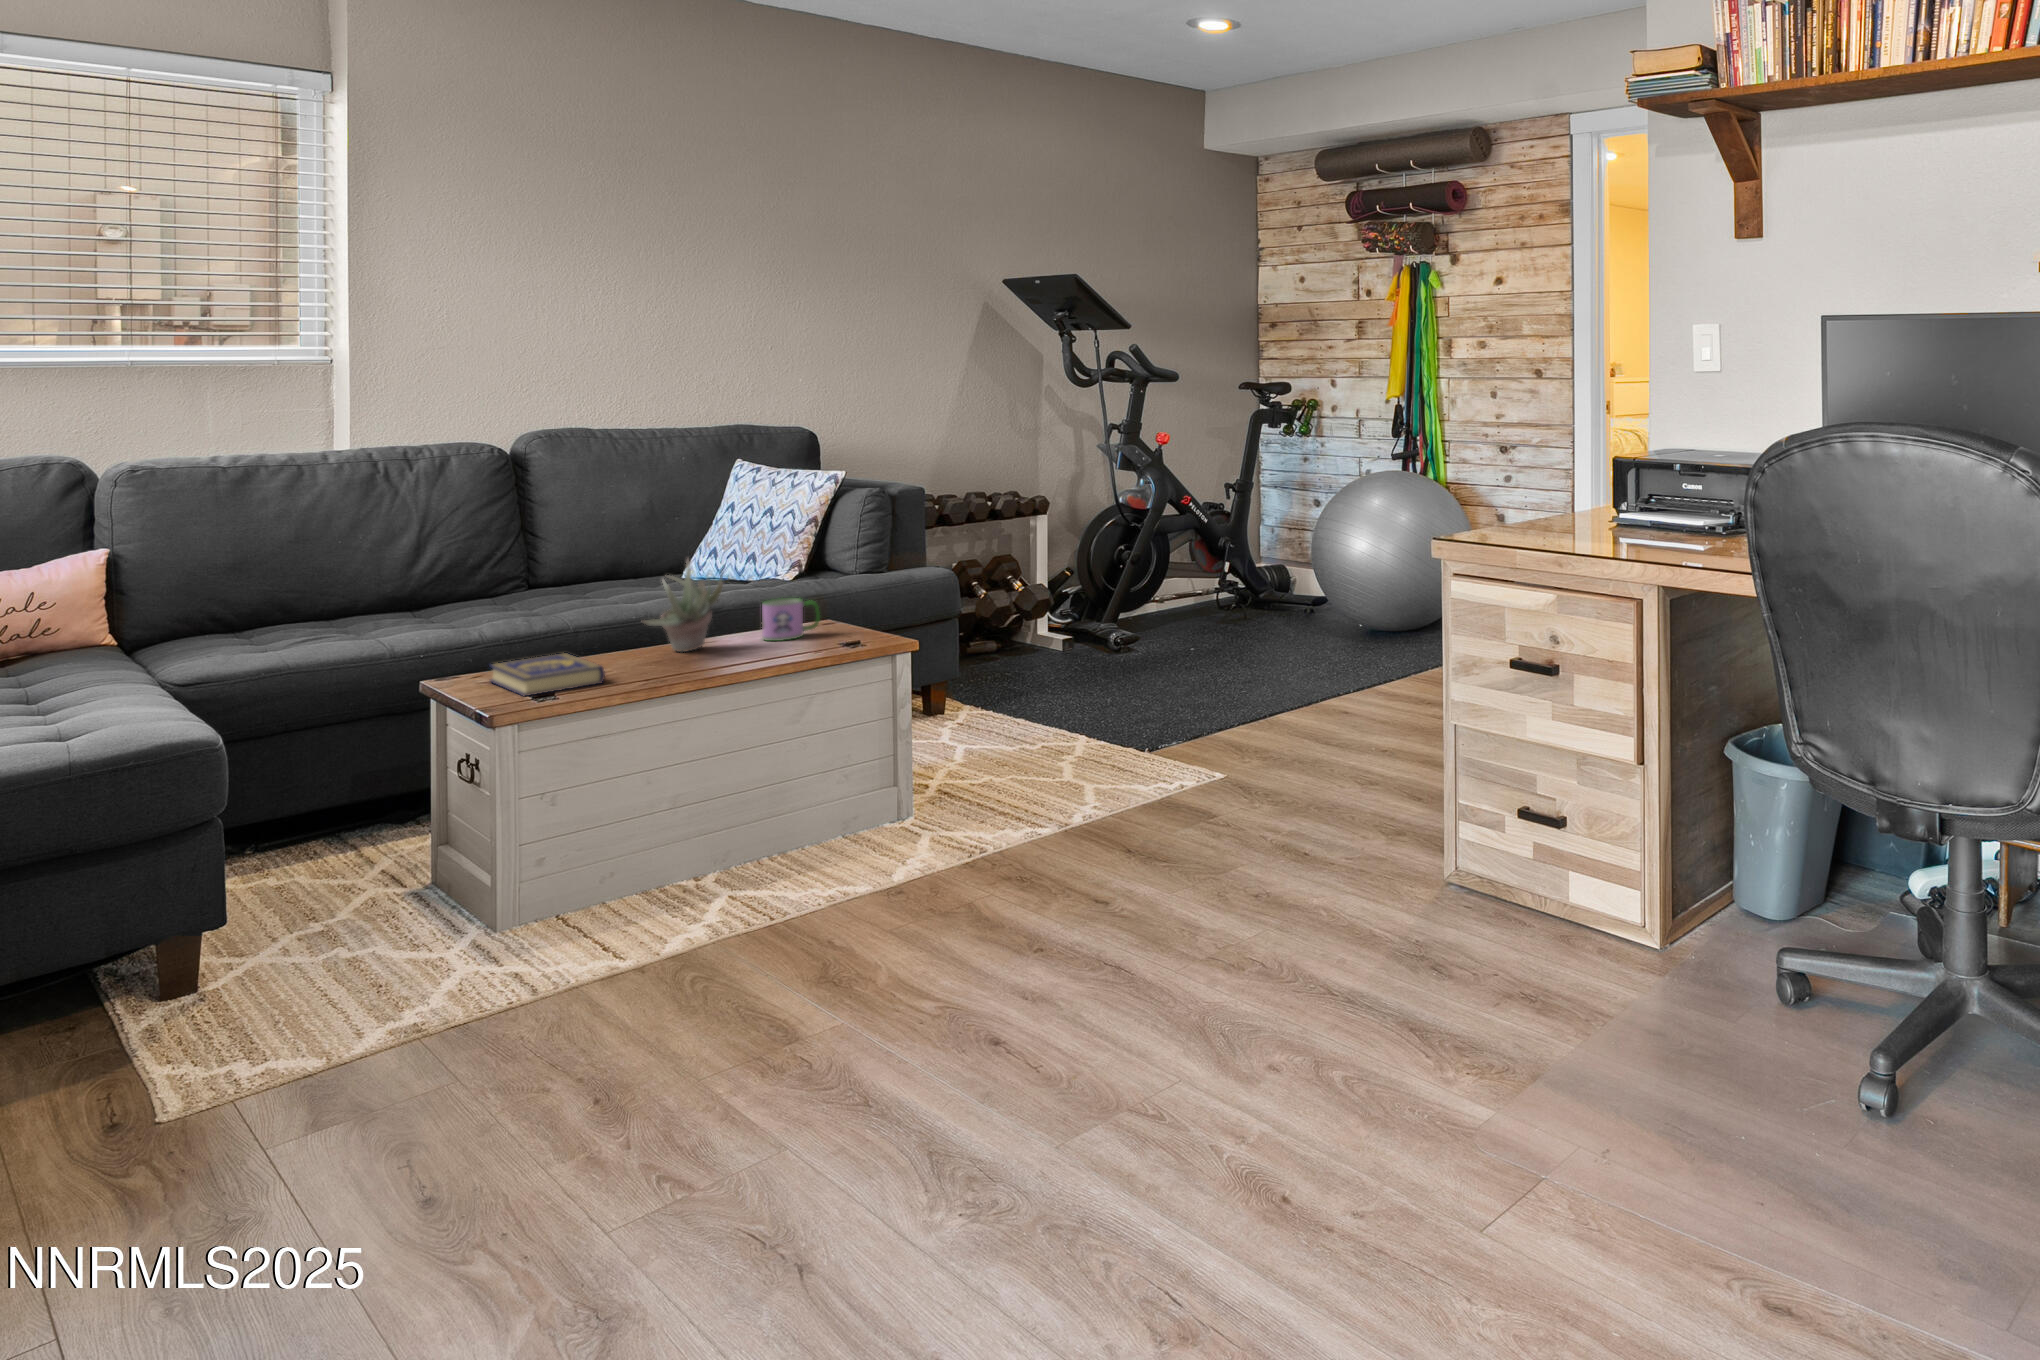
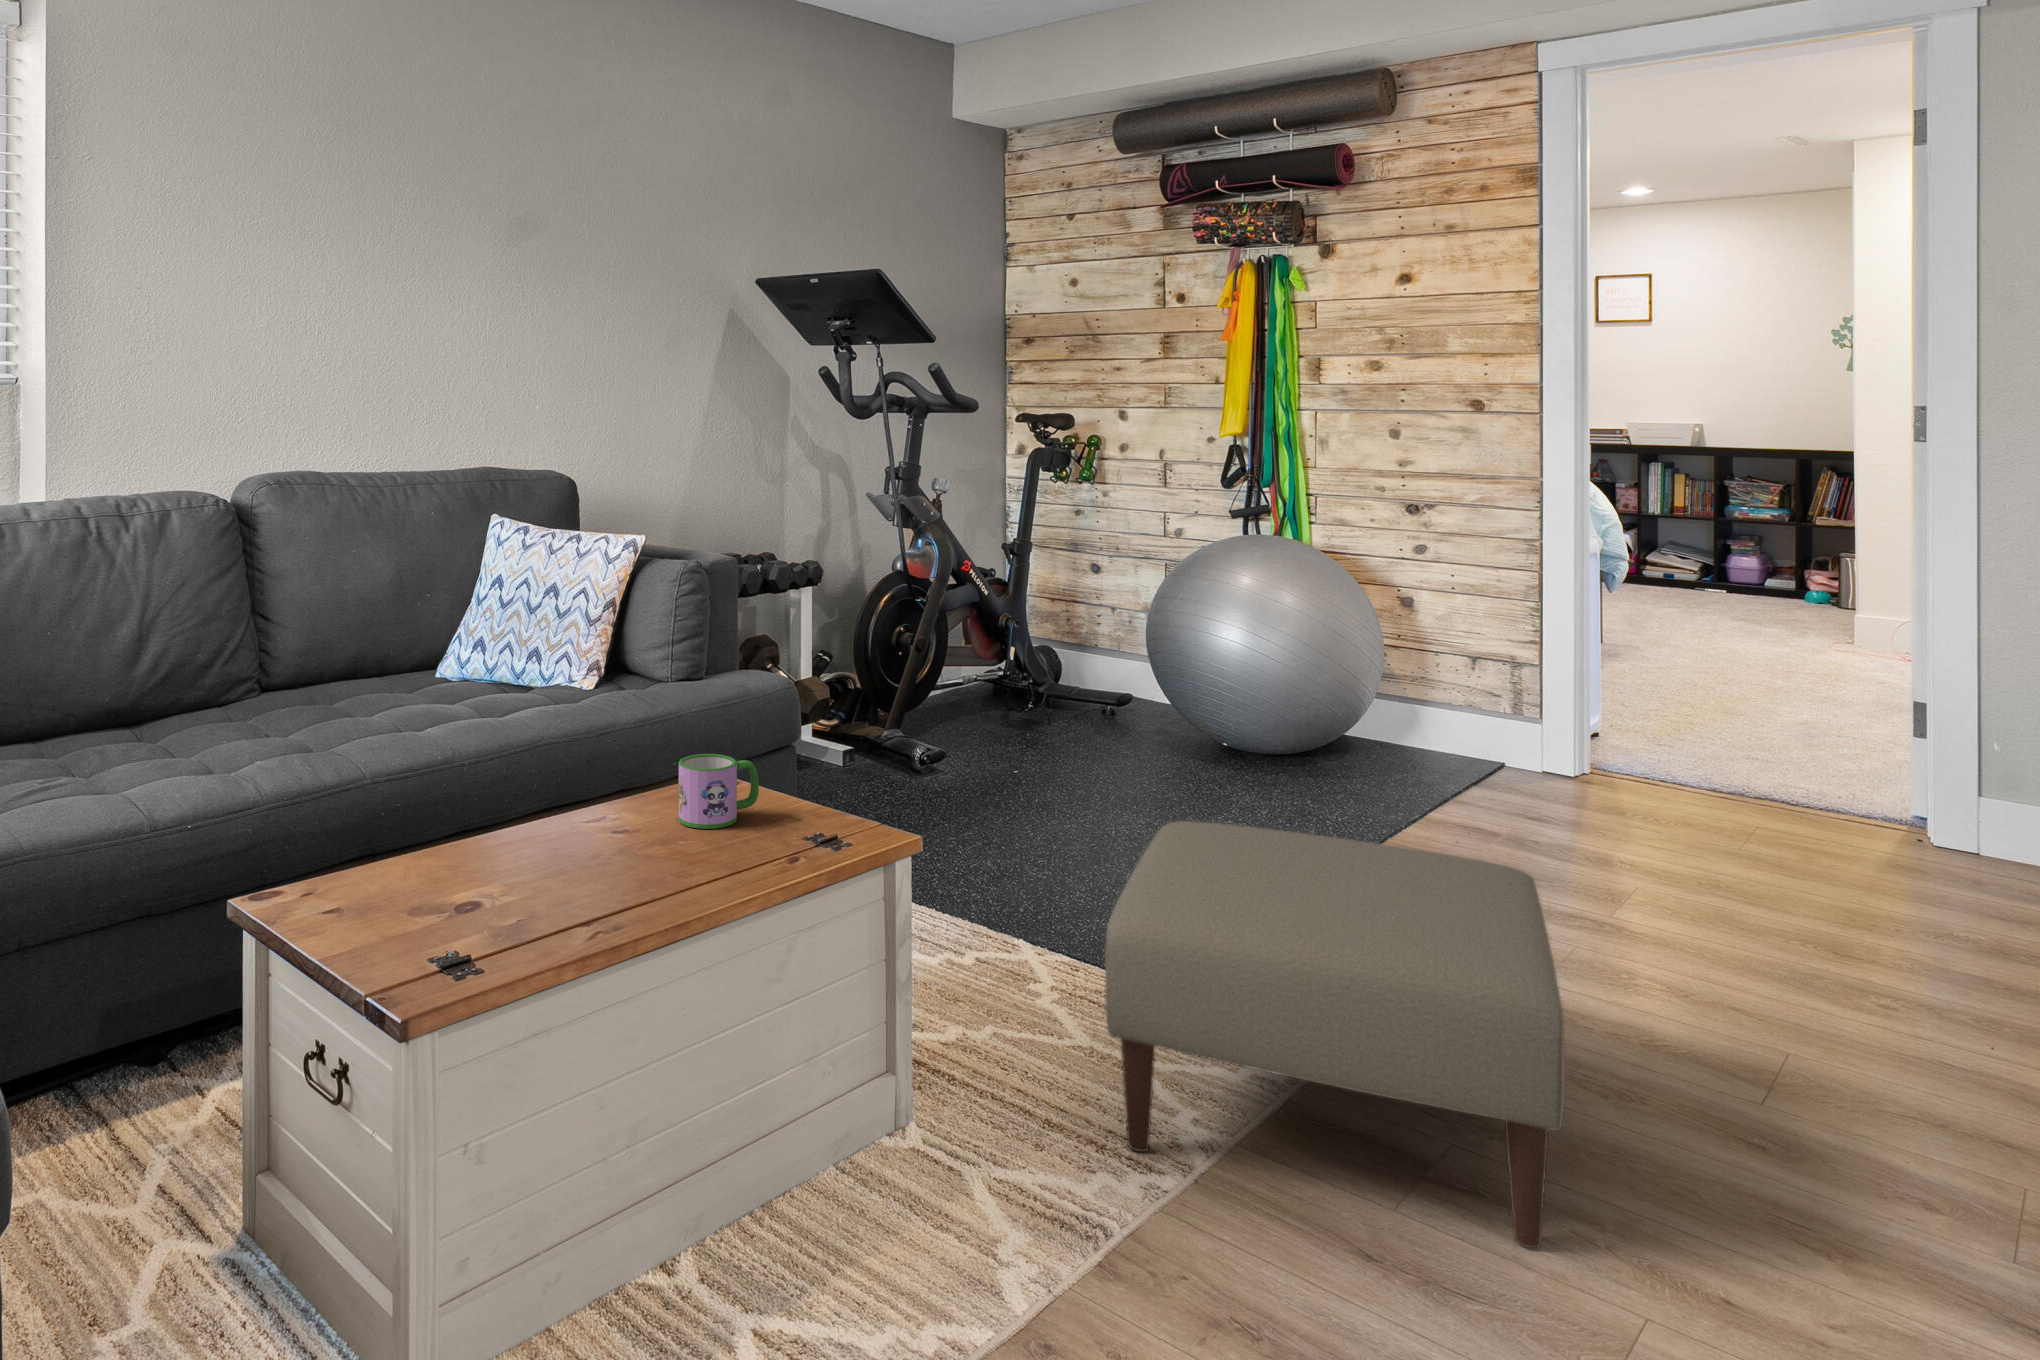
succulent plant: present [643,560,723,652] -> none [551,698,648,850]
ottoman: none [1020,640,1327,838] -> present [1105,821,1565,1248]
book: present [490,653,605,696] -> none [340,861,532,970]

